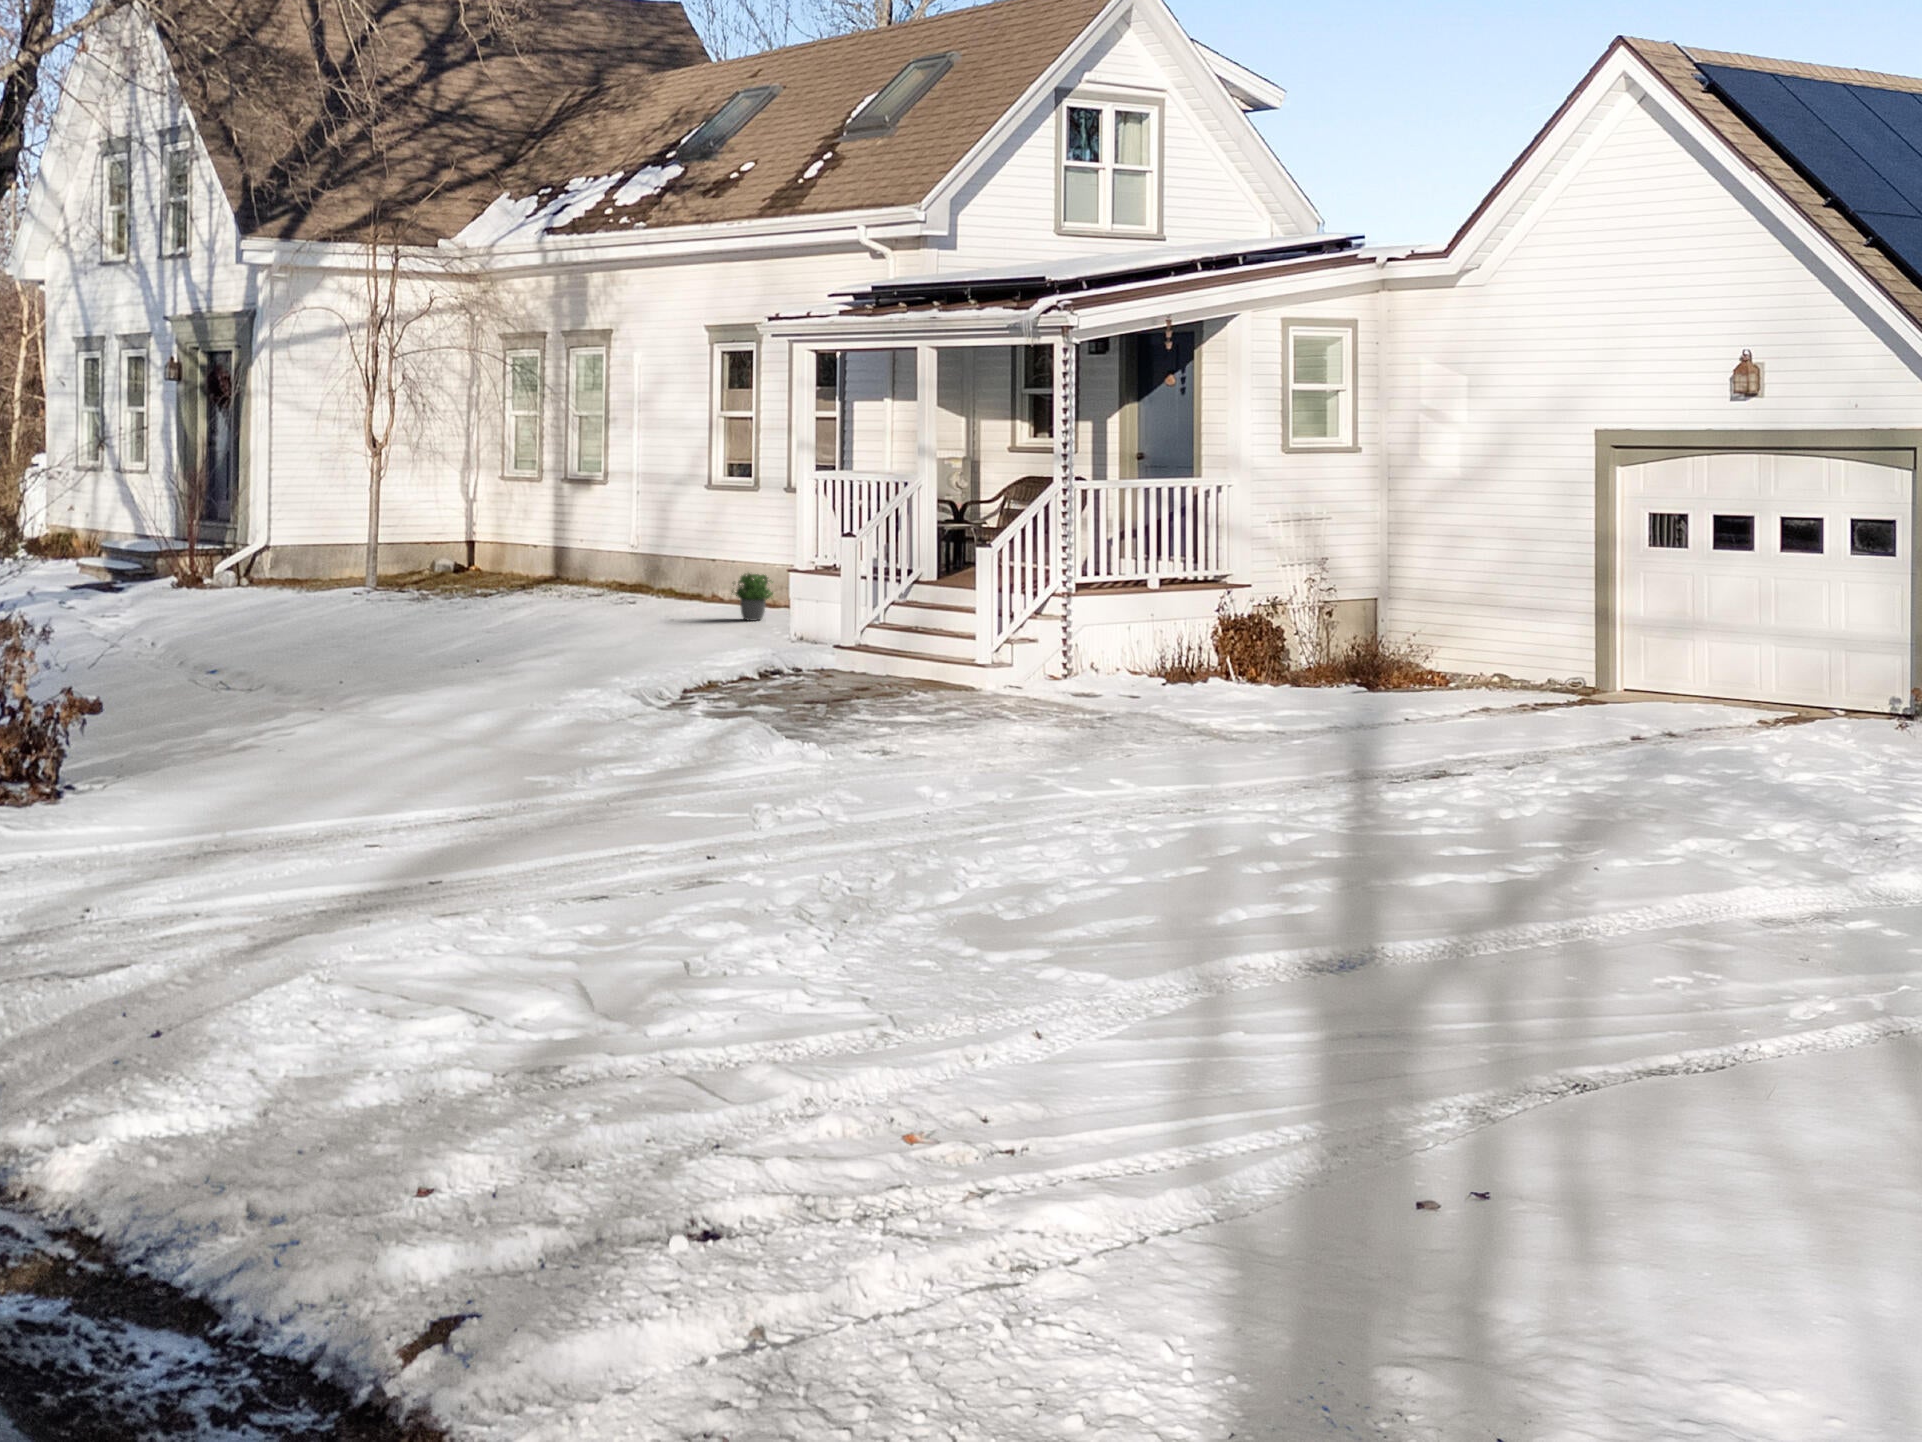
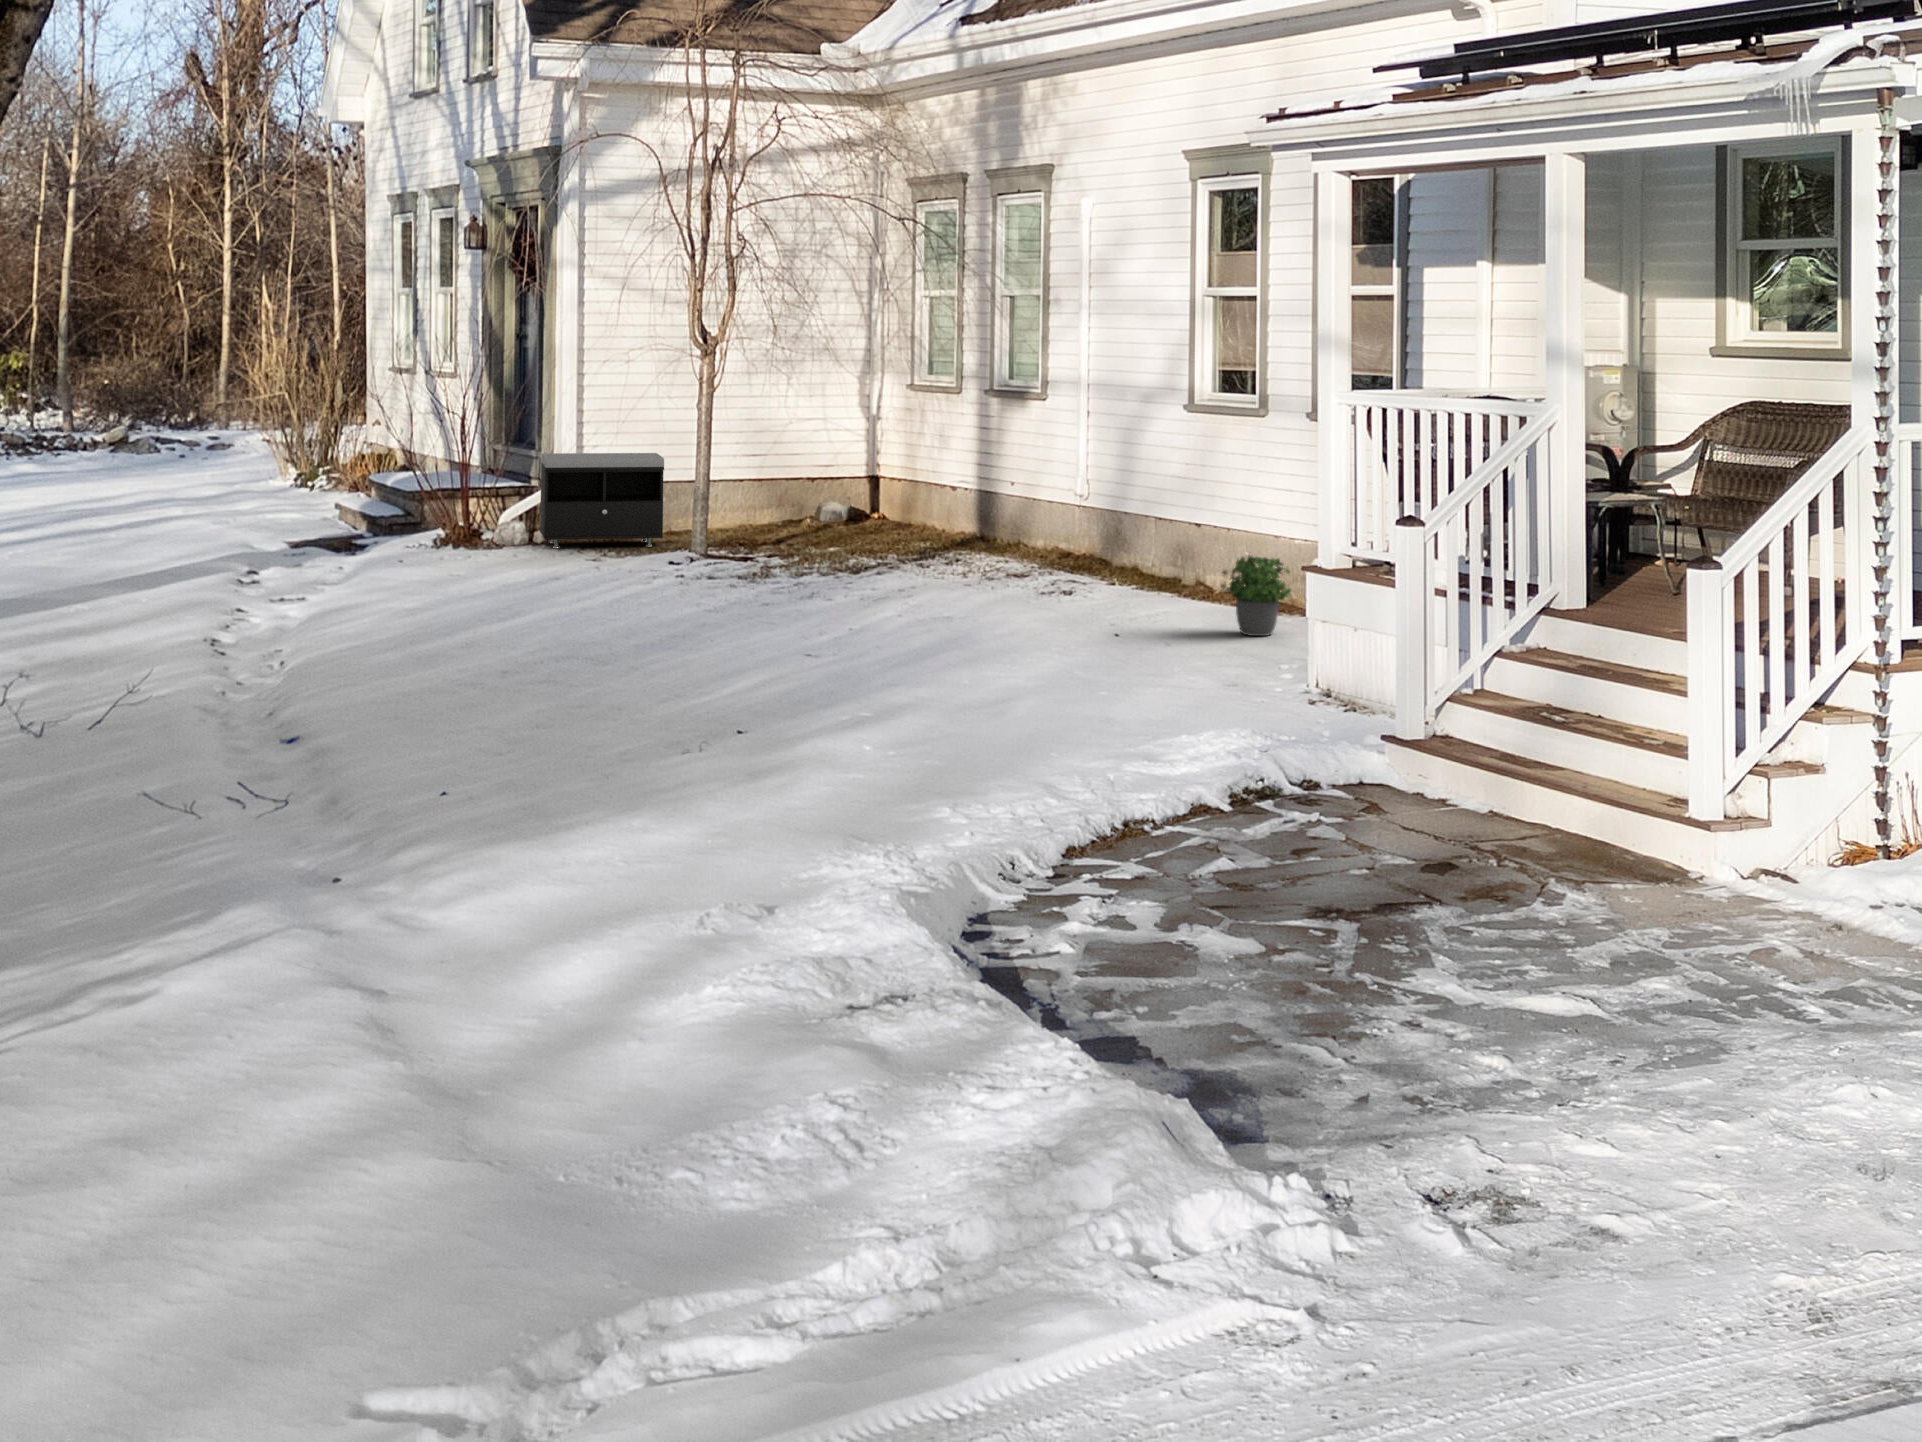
storage bench: none [240,524,334,589] -> present [540,453,664,548]

